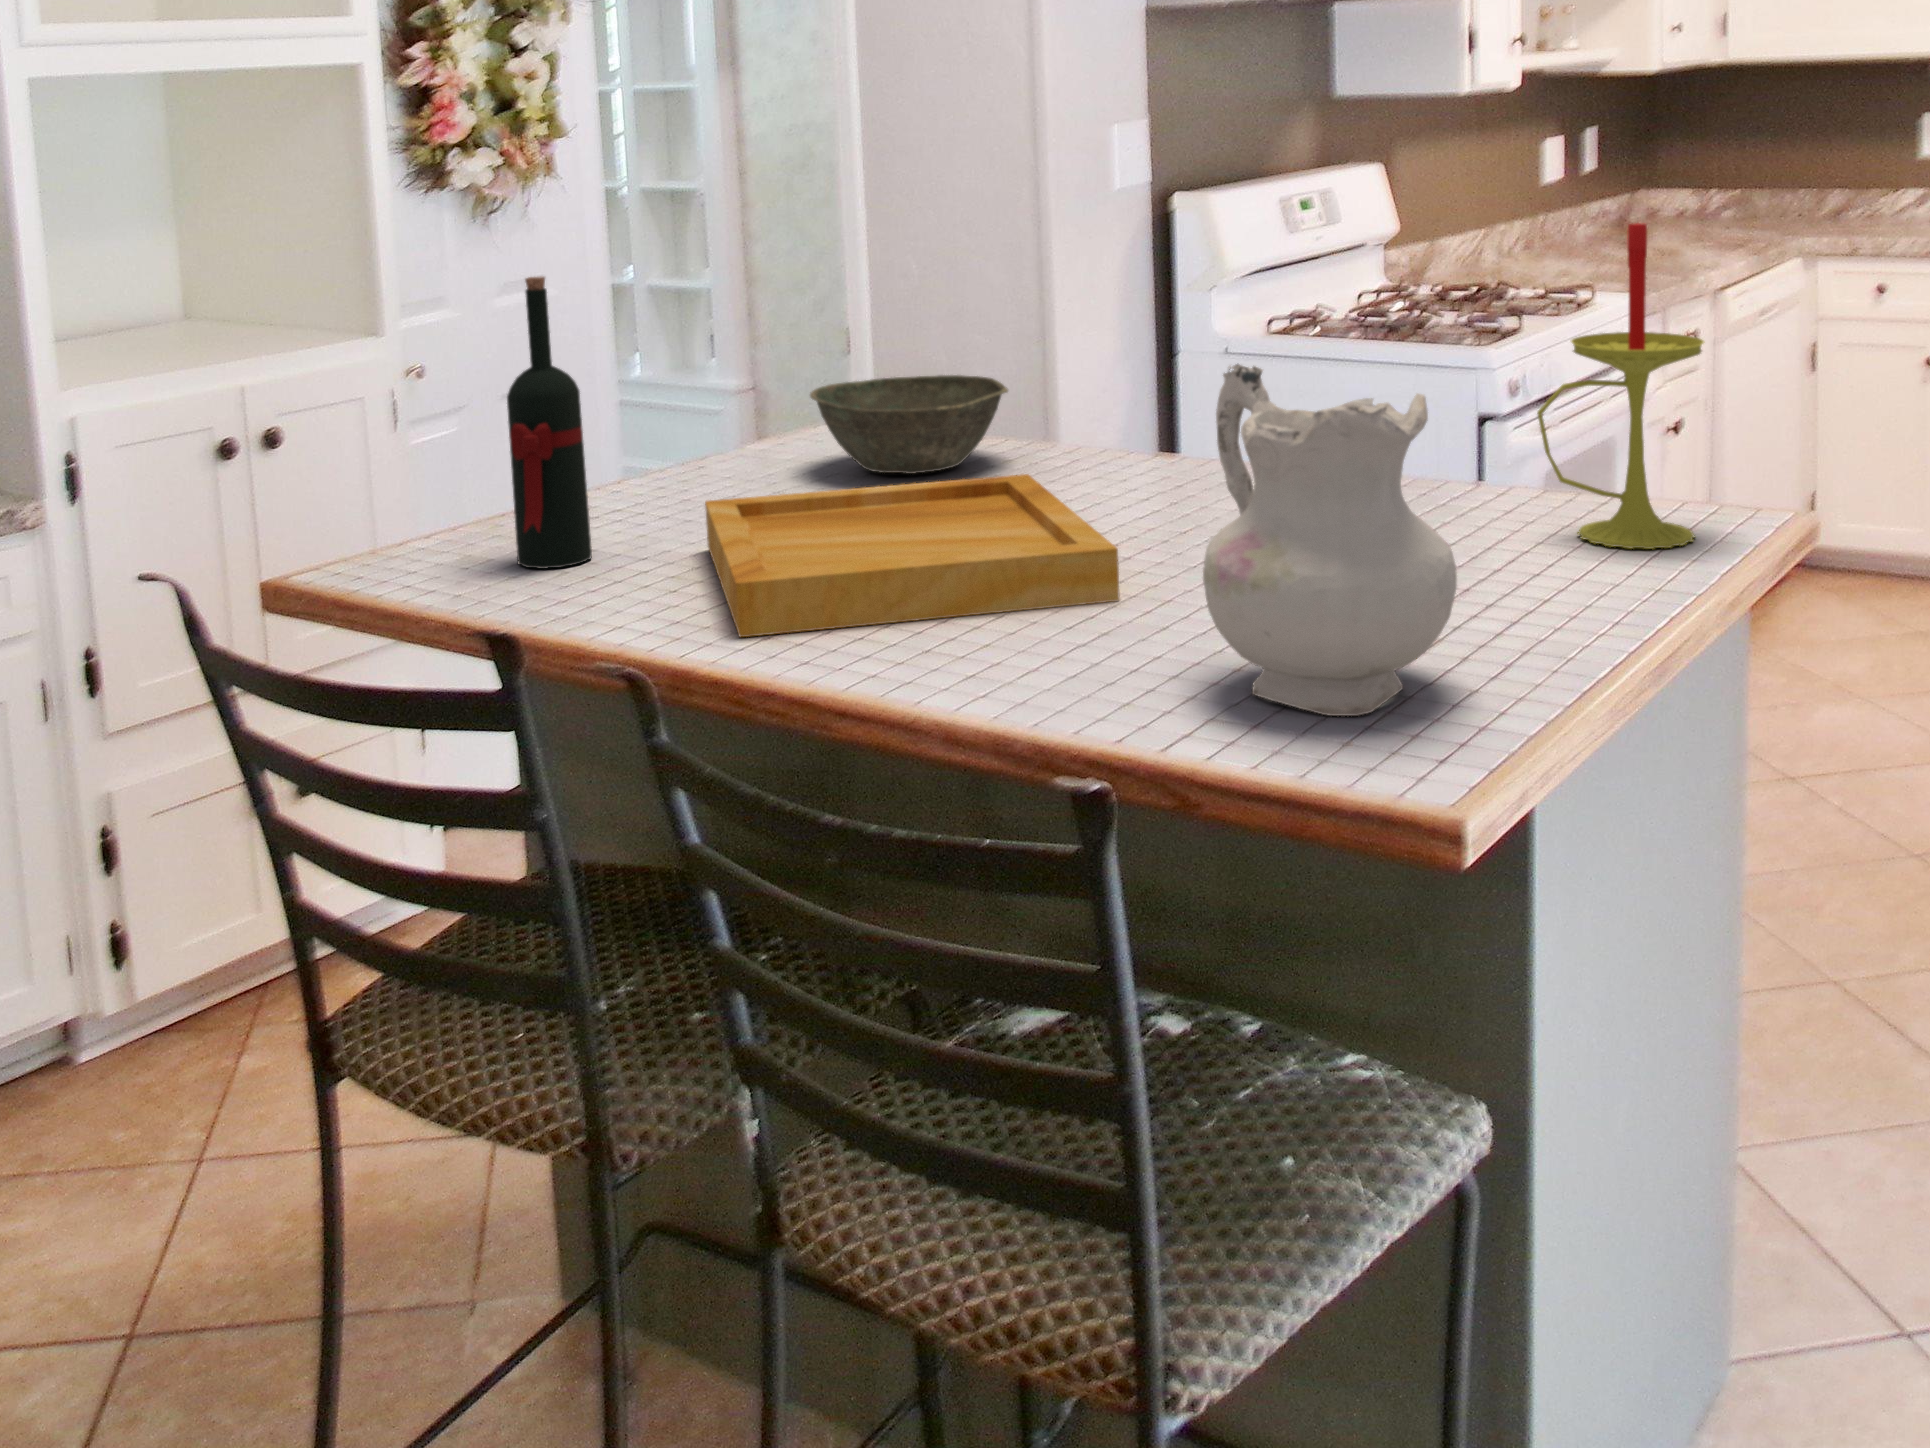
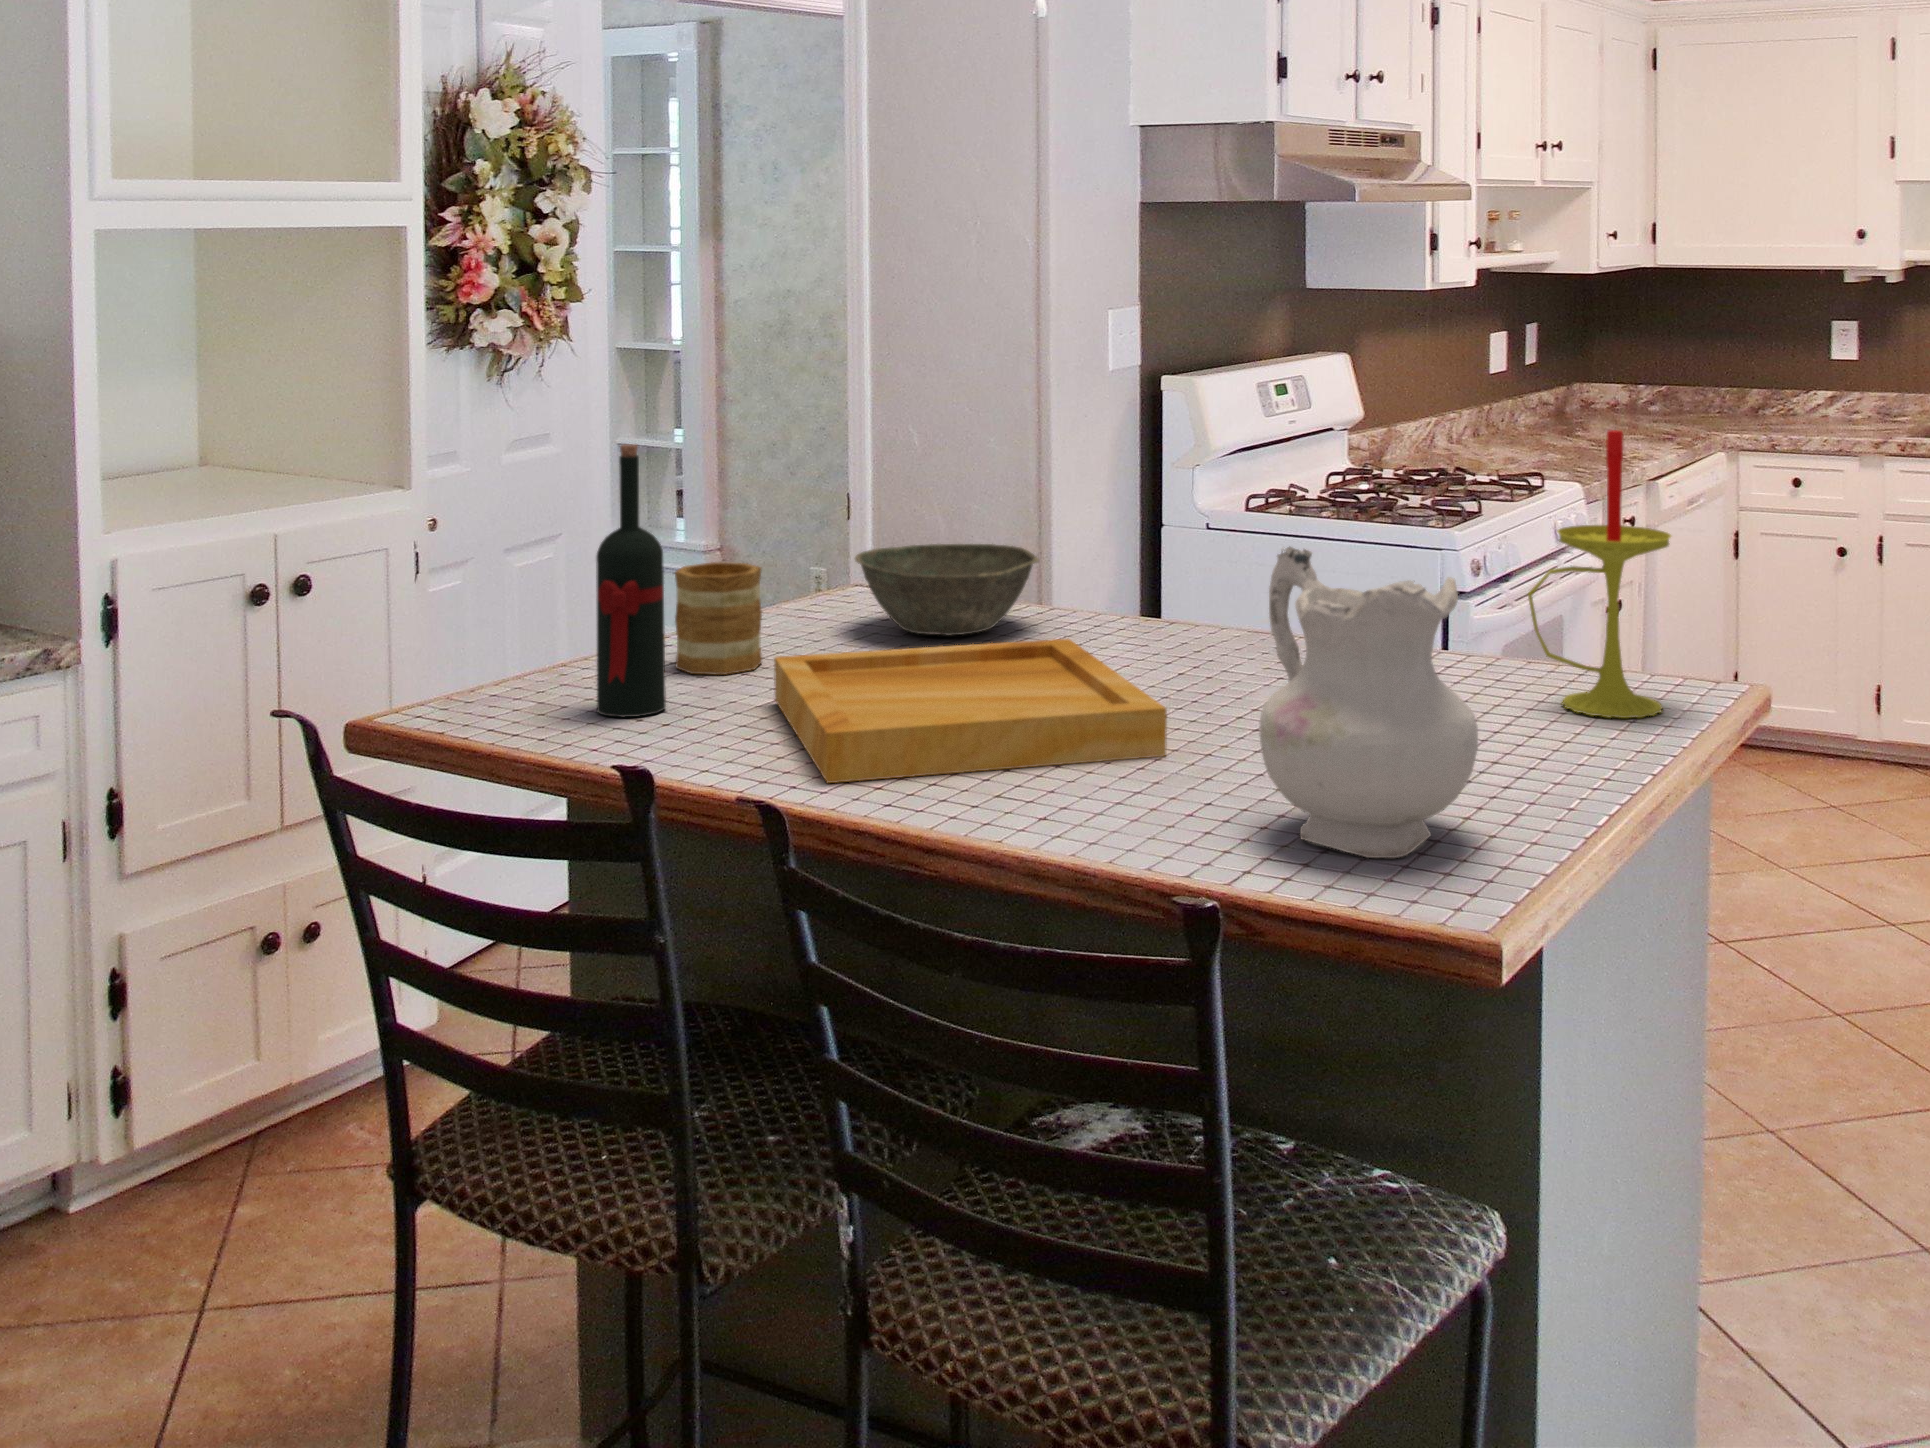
mug: none [607,402,707,521] -> present [675,562,762,675]

